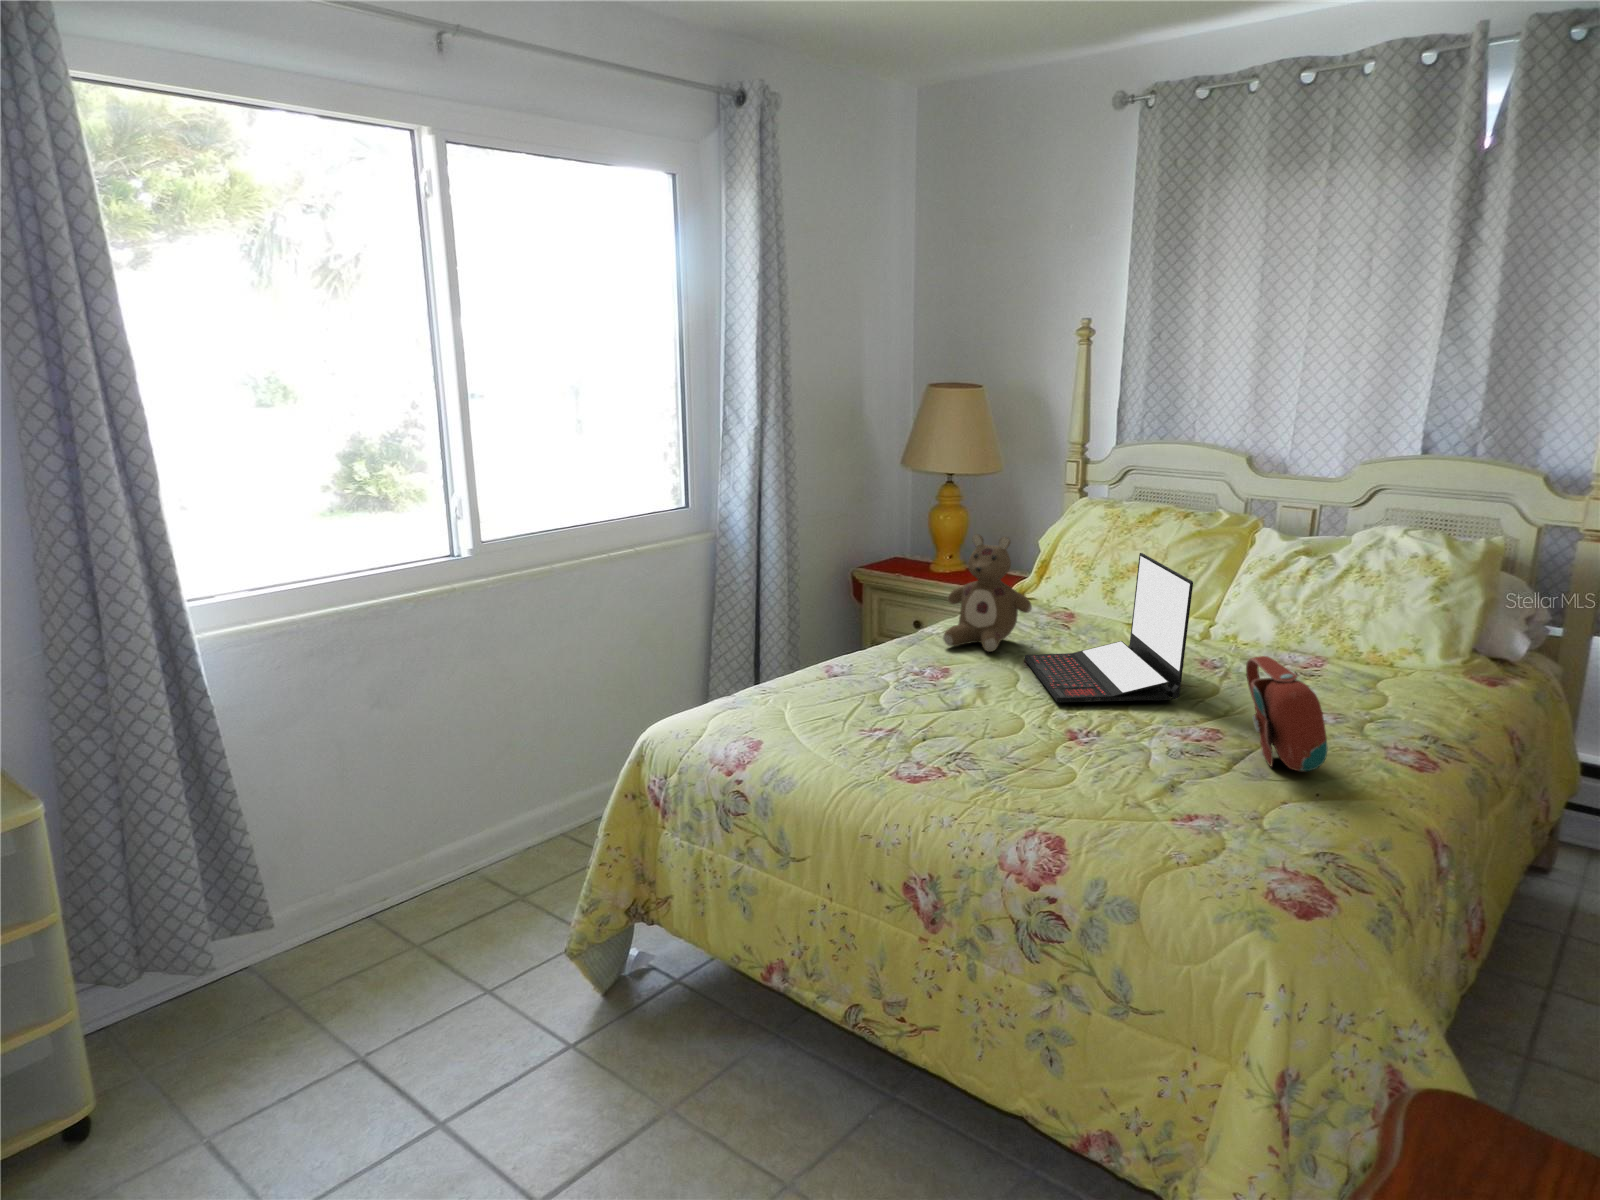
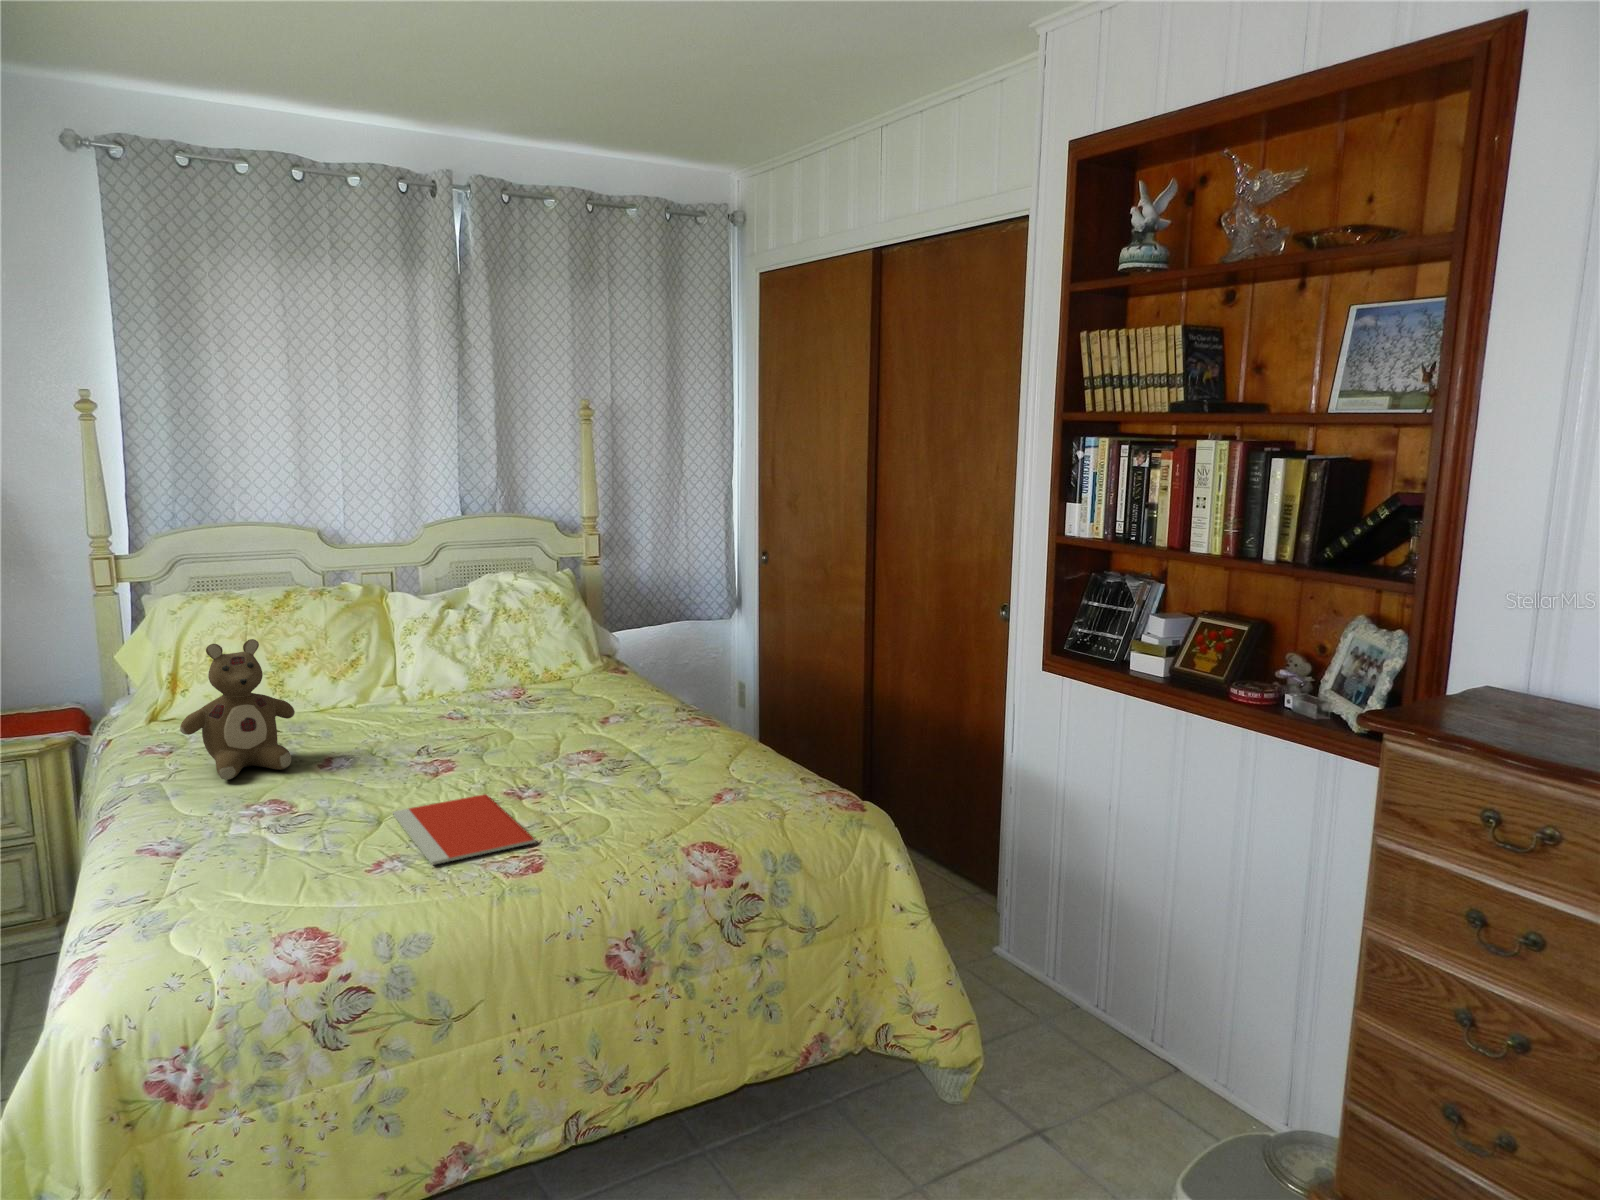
laptop: present [1025,553,1193,703] -> none [334,626,531,776]
handbag: present [1246,656,1327,771] -> none [585,676,715,753]
notebook: none [874,703,1033,764] -> present [392,794,536,865]

